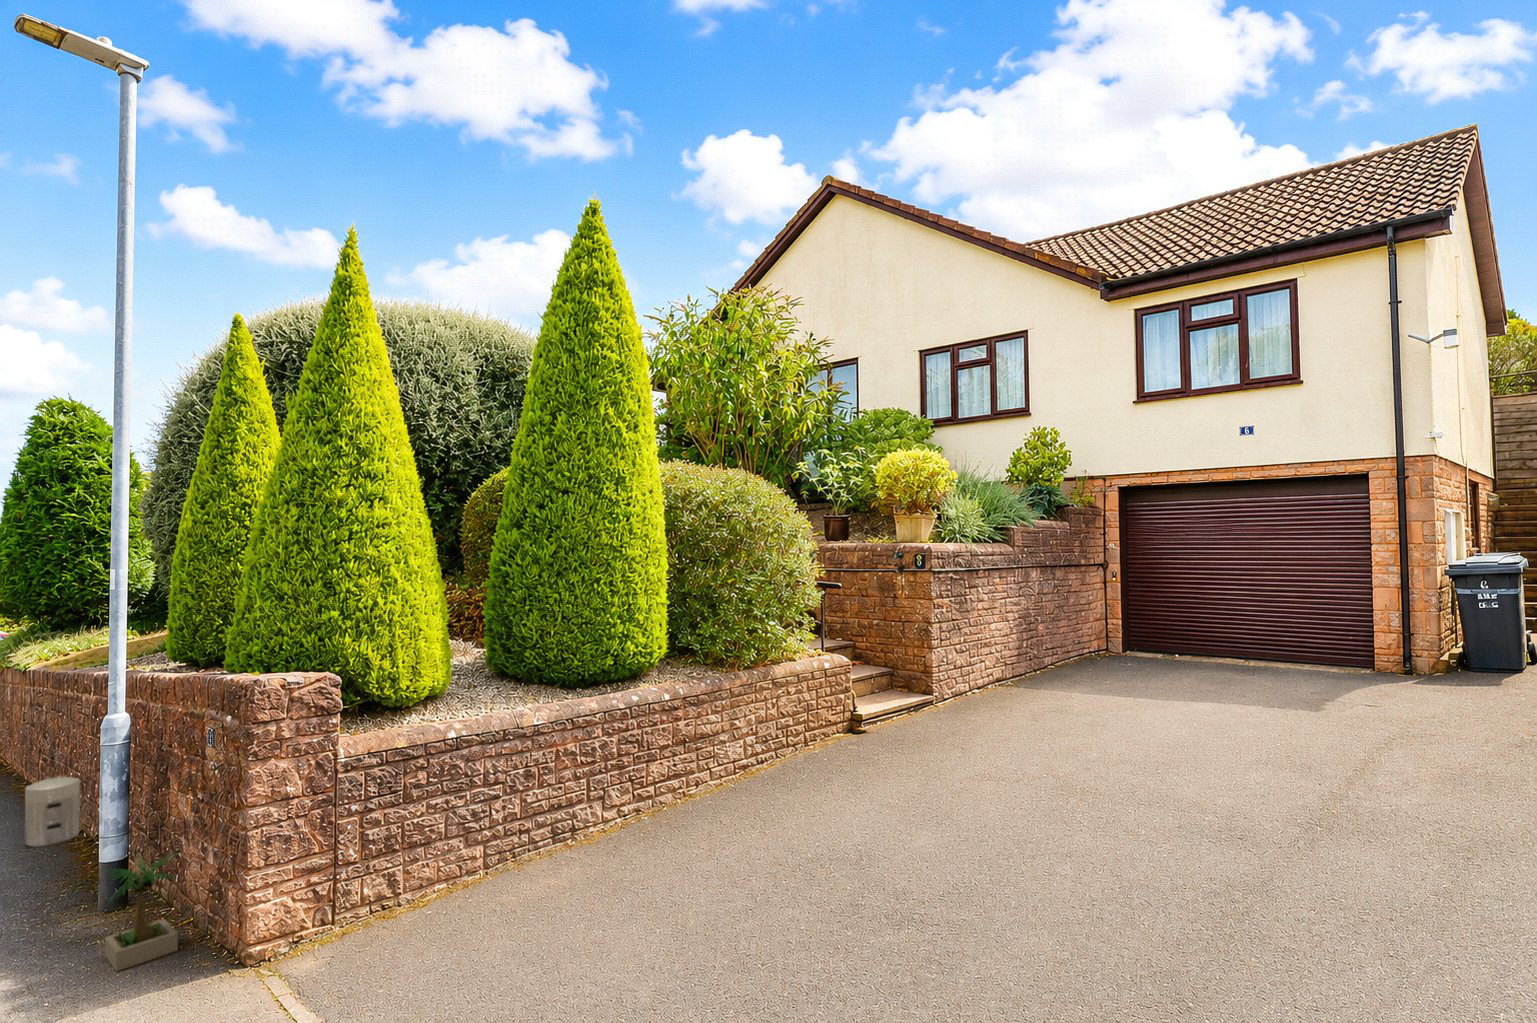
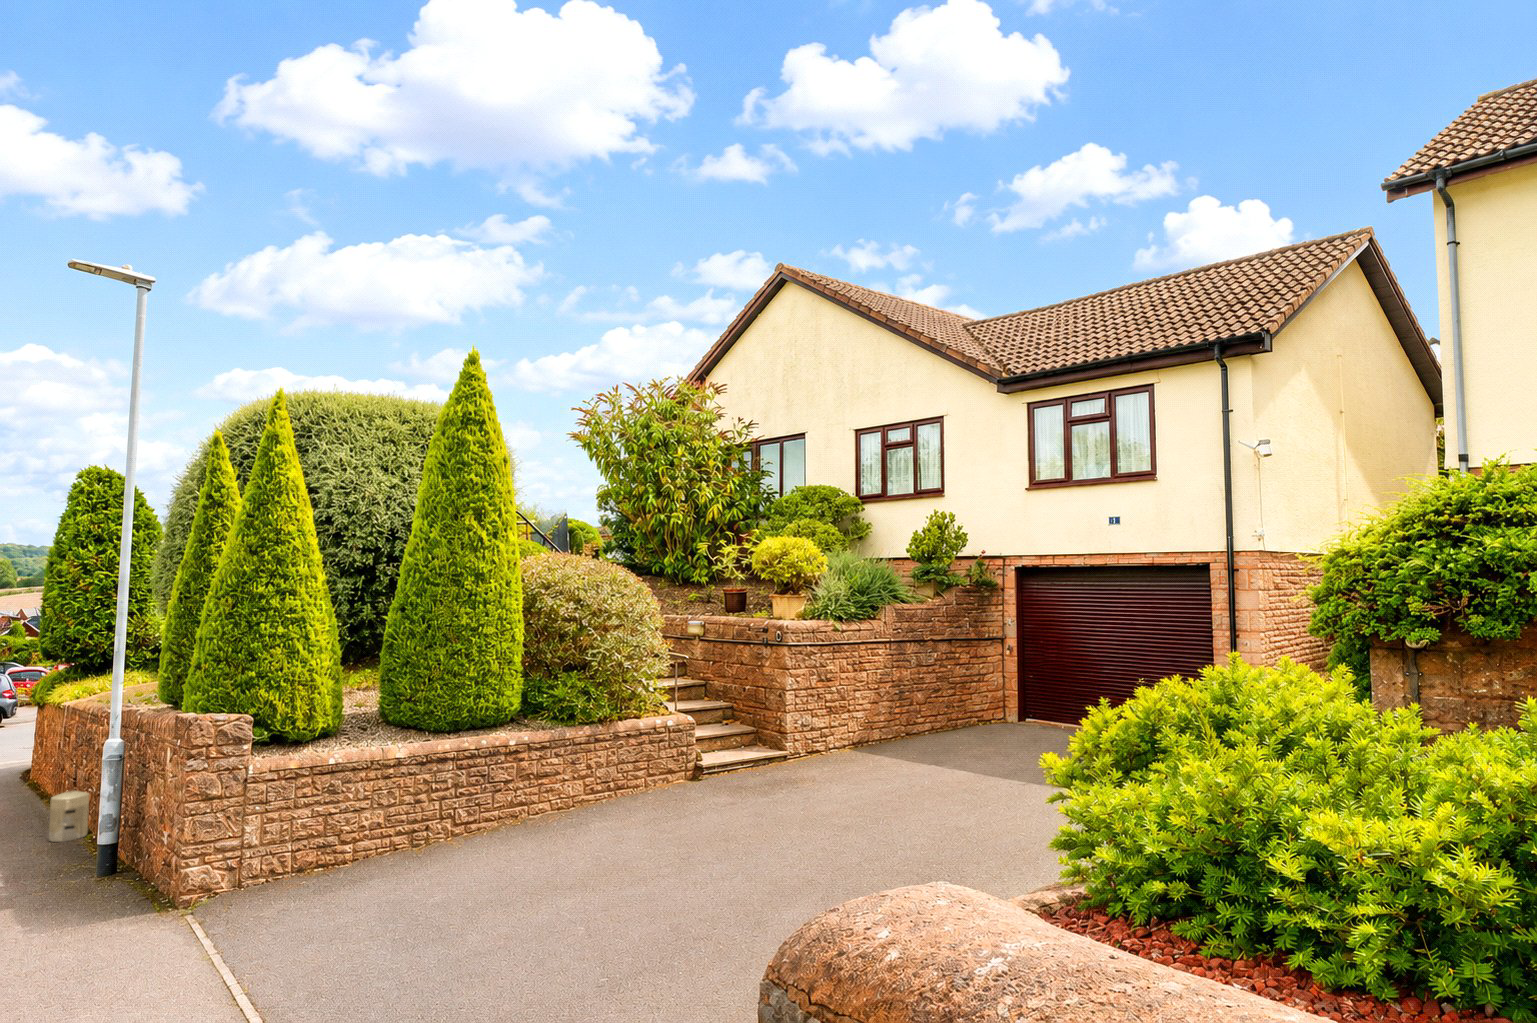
potted plant: present [99,853,178,971] -> none [90,834,151,908]

